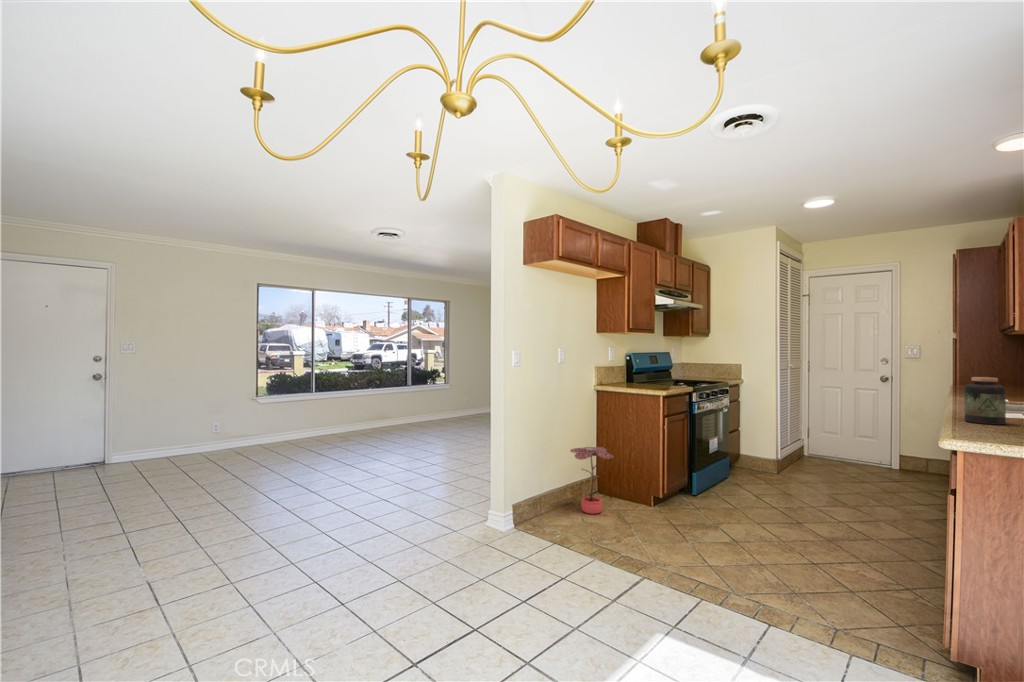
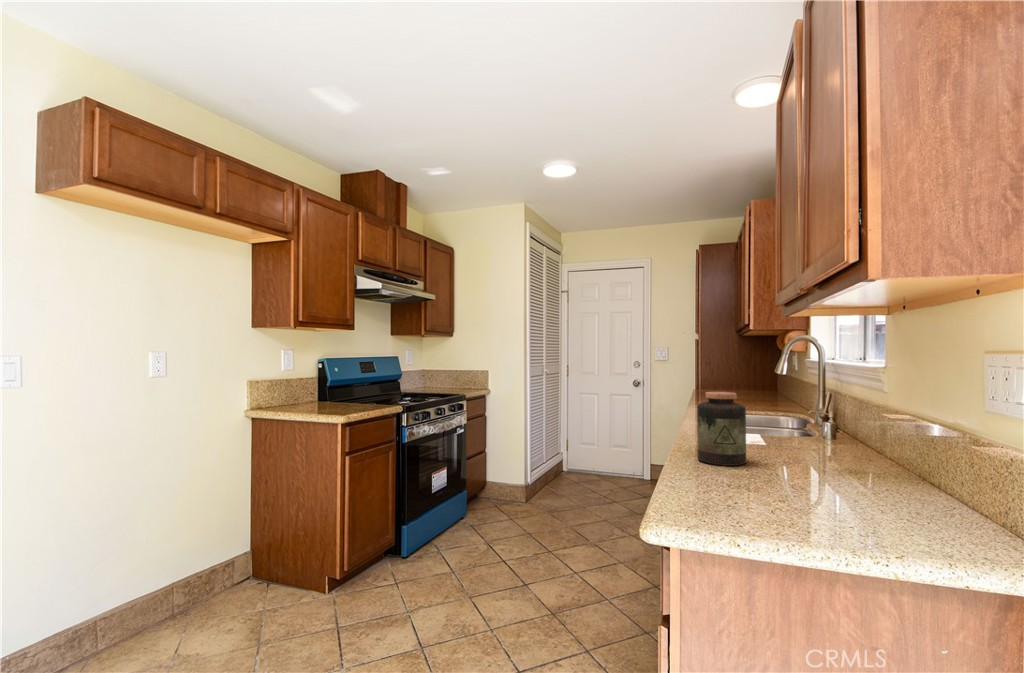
potted plant: present [570,447,614,514] -> none [166,511,246,633]

